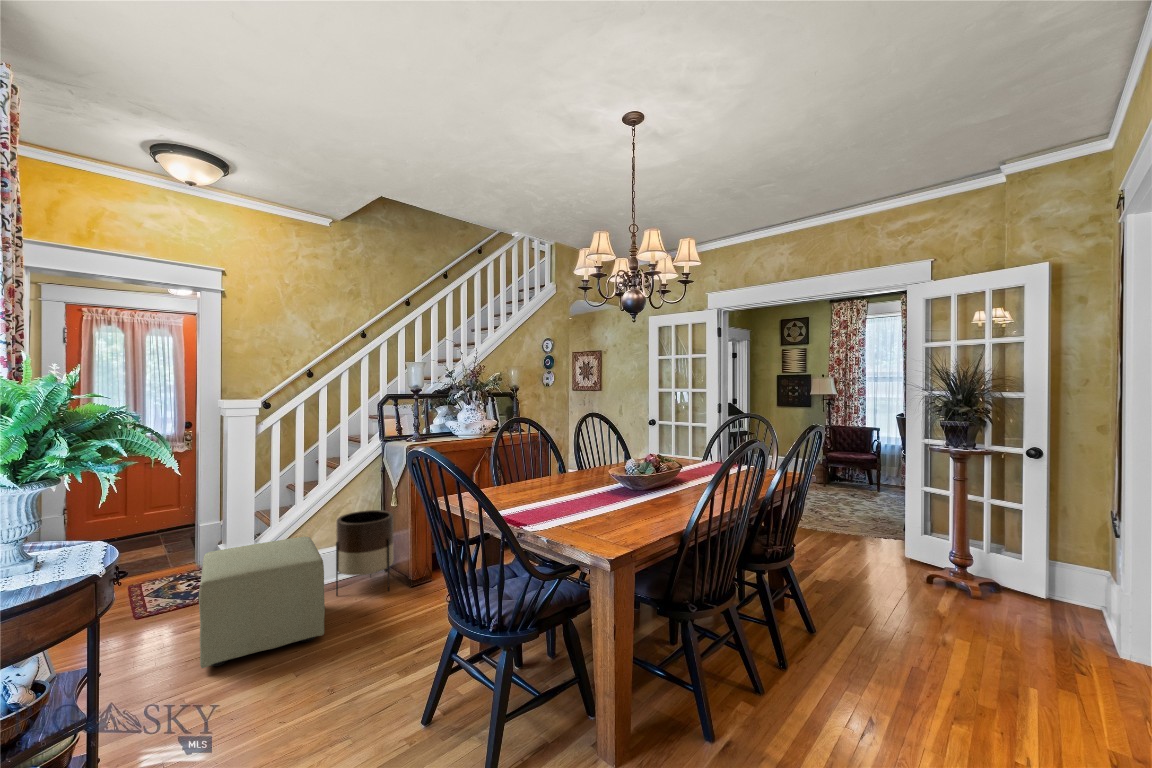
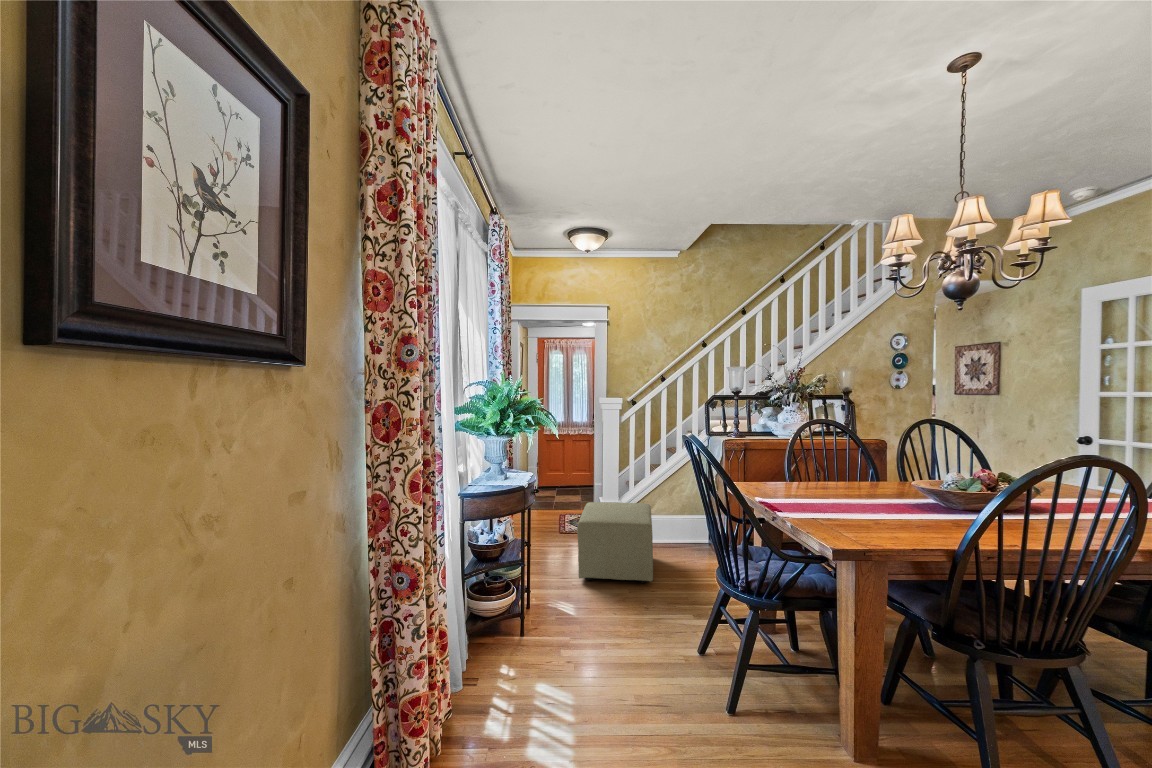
planter: present [336,510,394,596] -> none [670,491,715,562]

